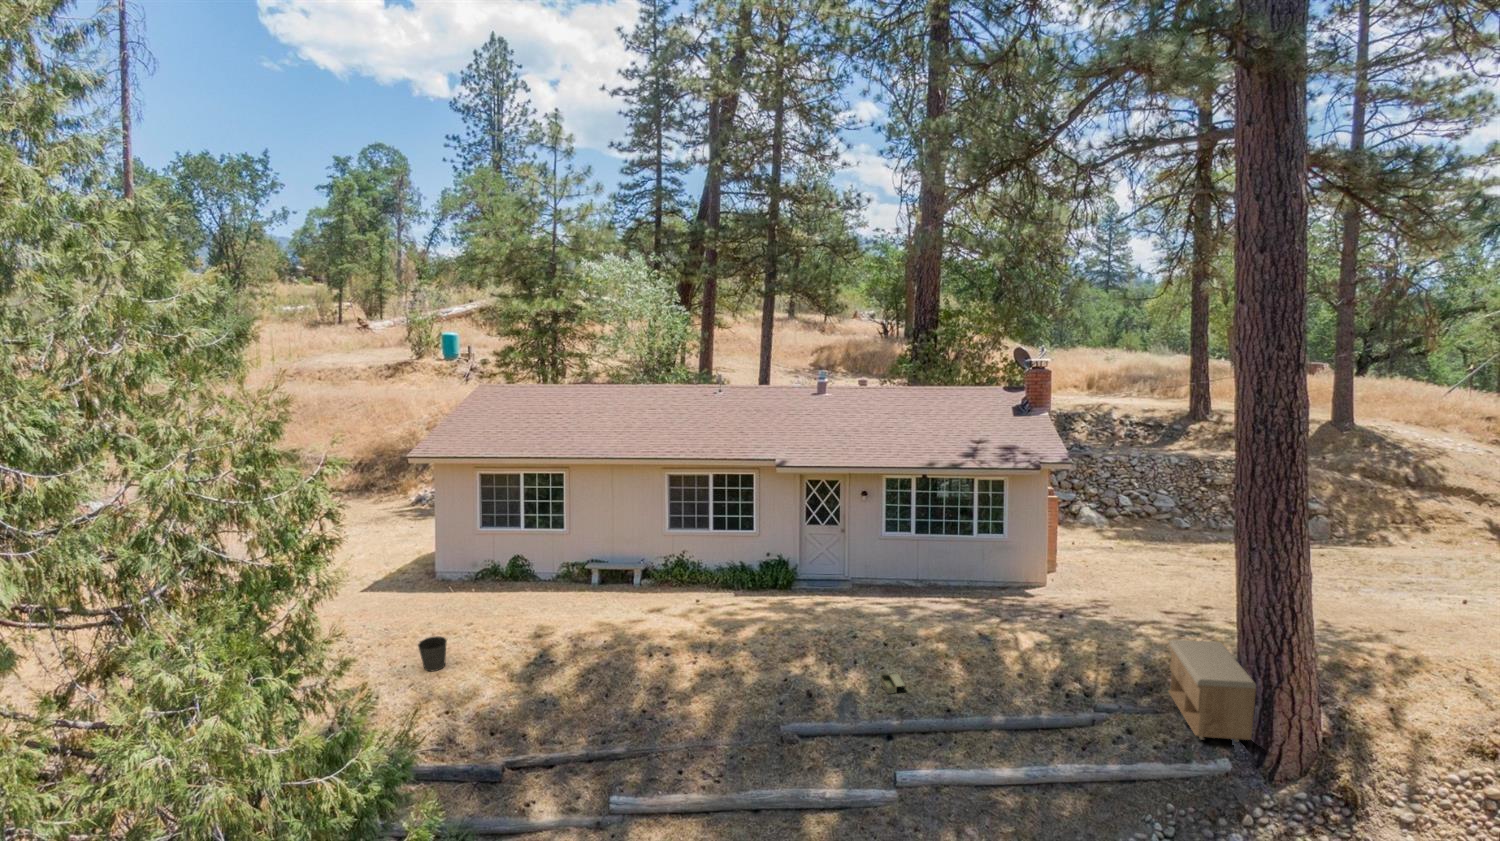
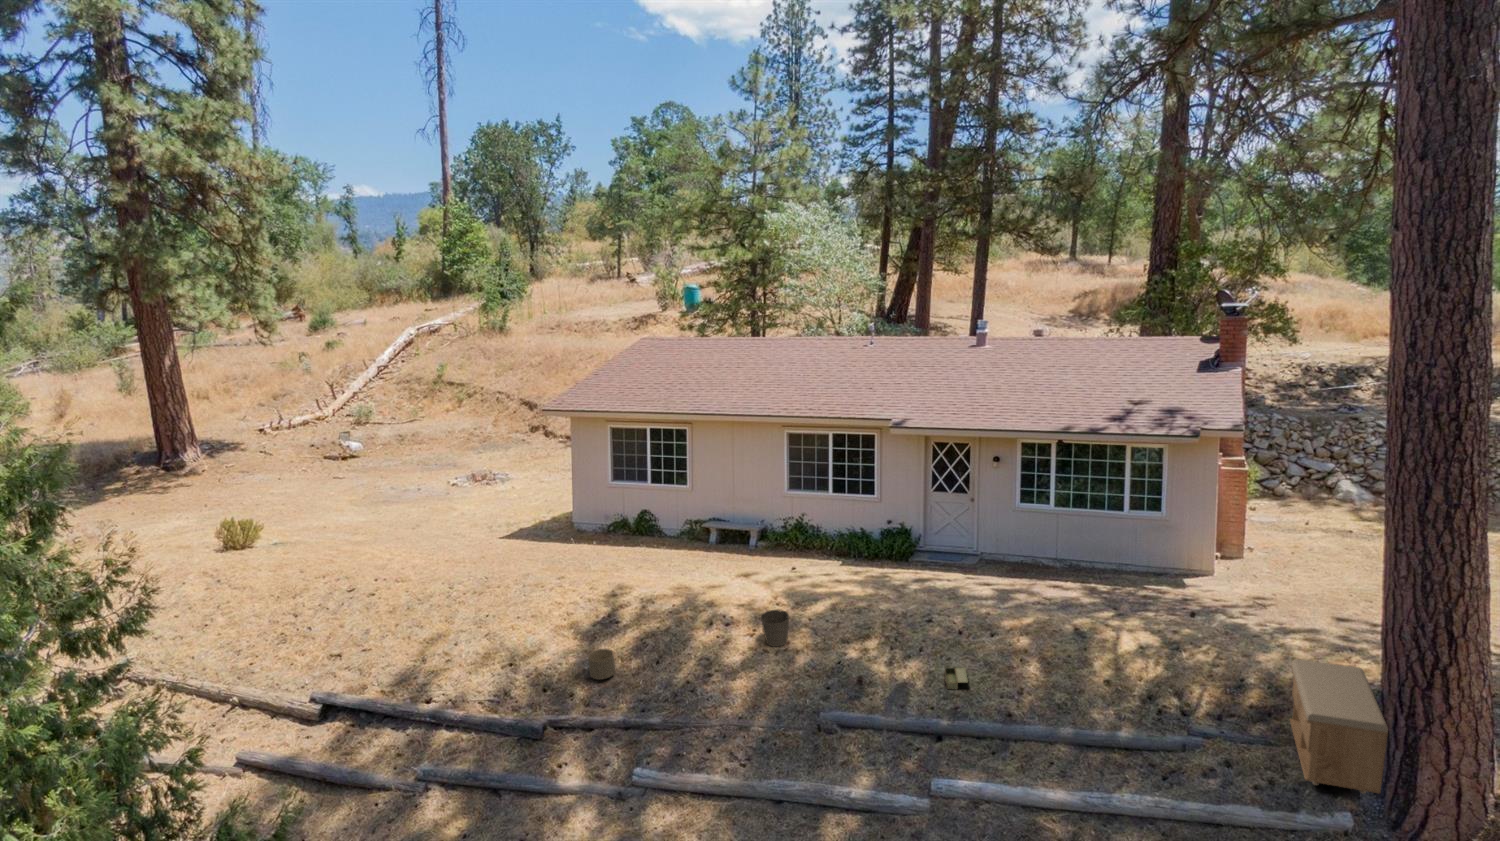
bucket: present [418,636,447,671] -> present [761,610,789,647]
planter: none [538,685,565,716] -> present [588,649,615,680]

